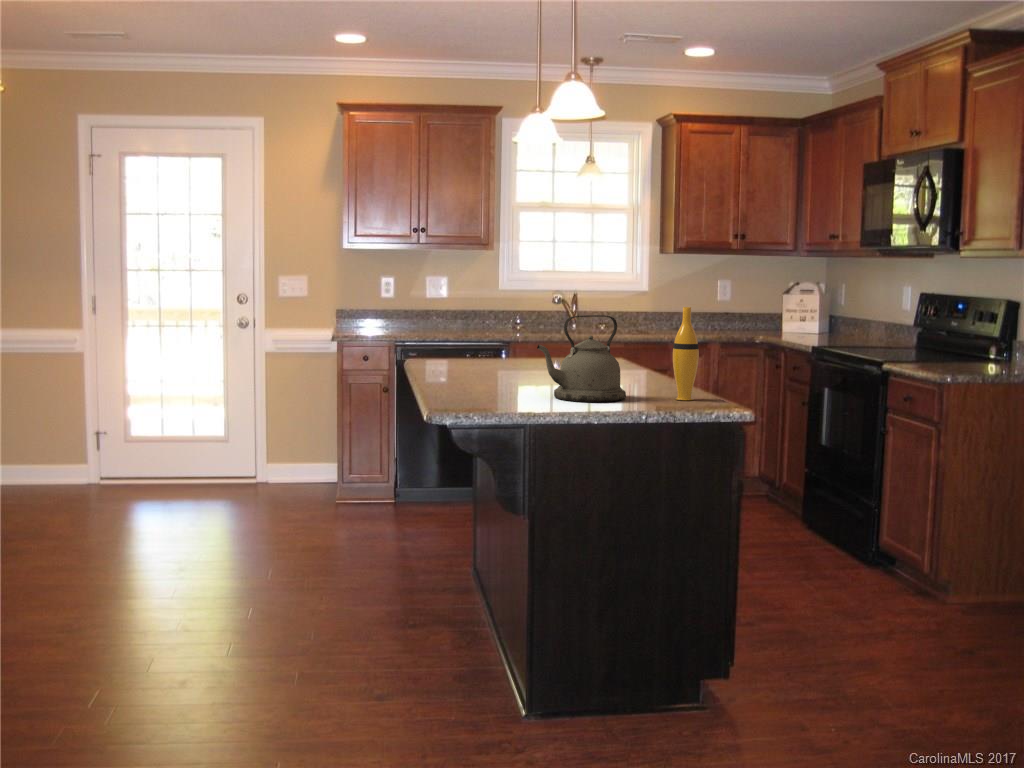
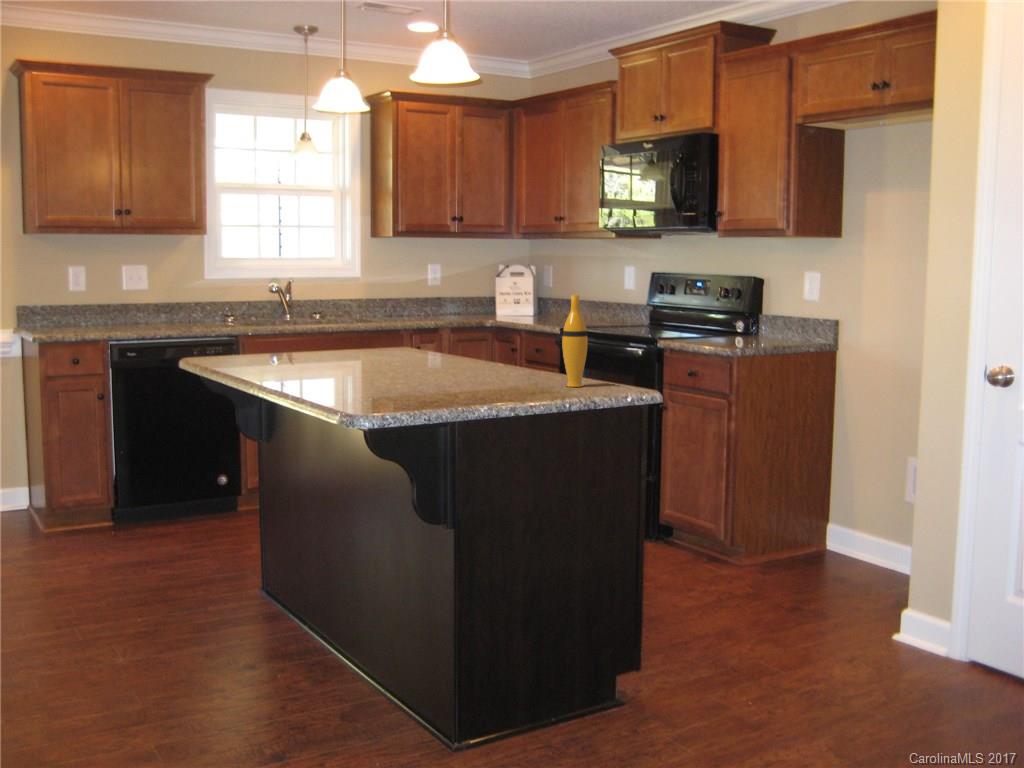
kettle: present [537,315,626,402] -> none [447,306,527,395]

